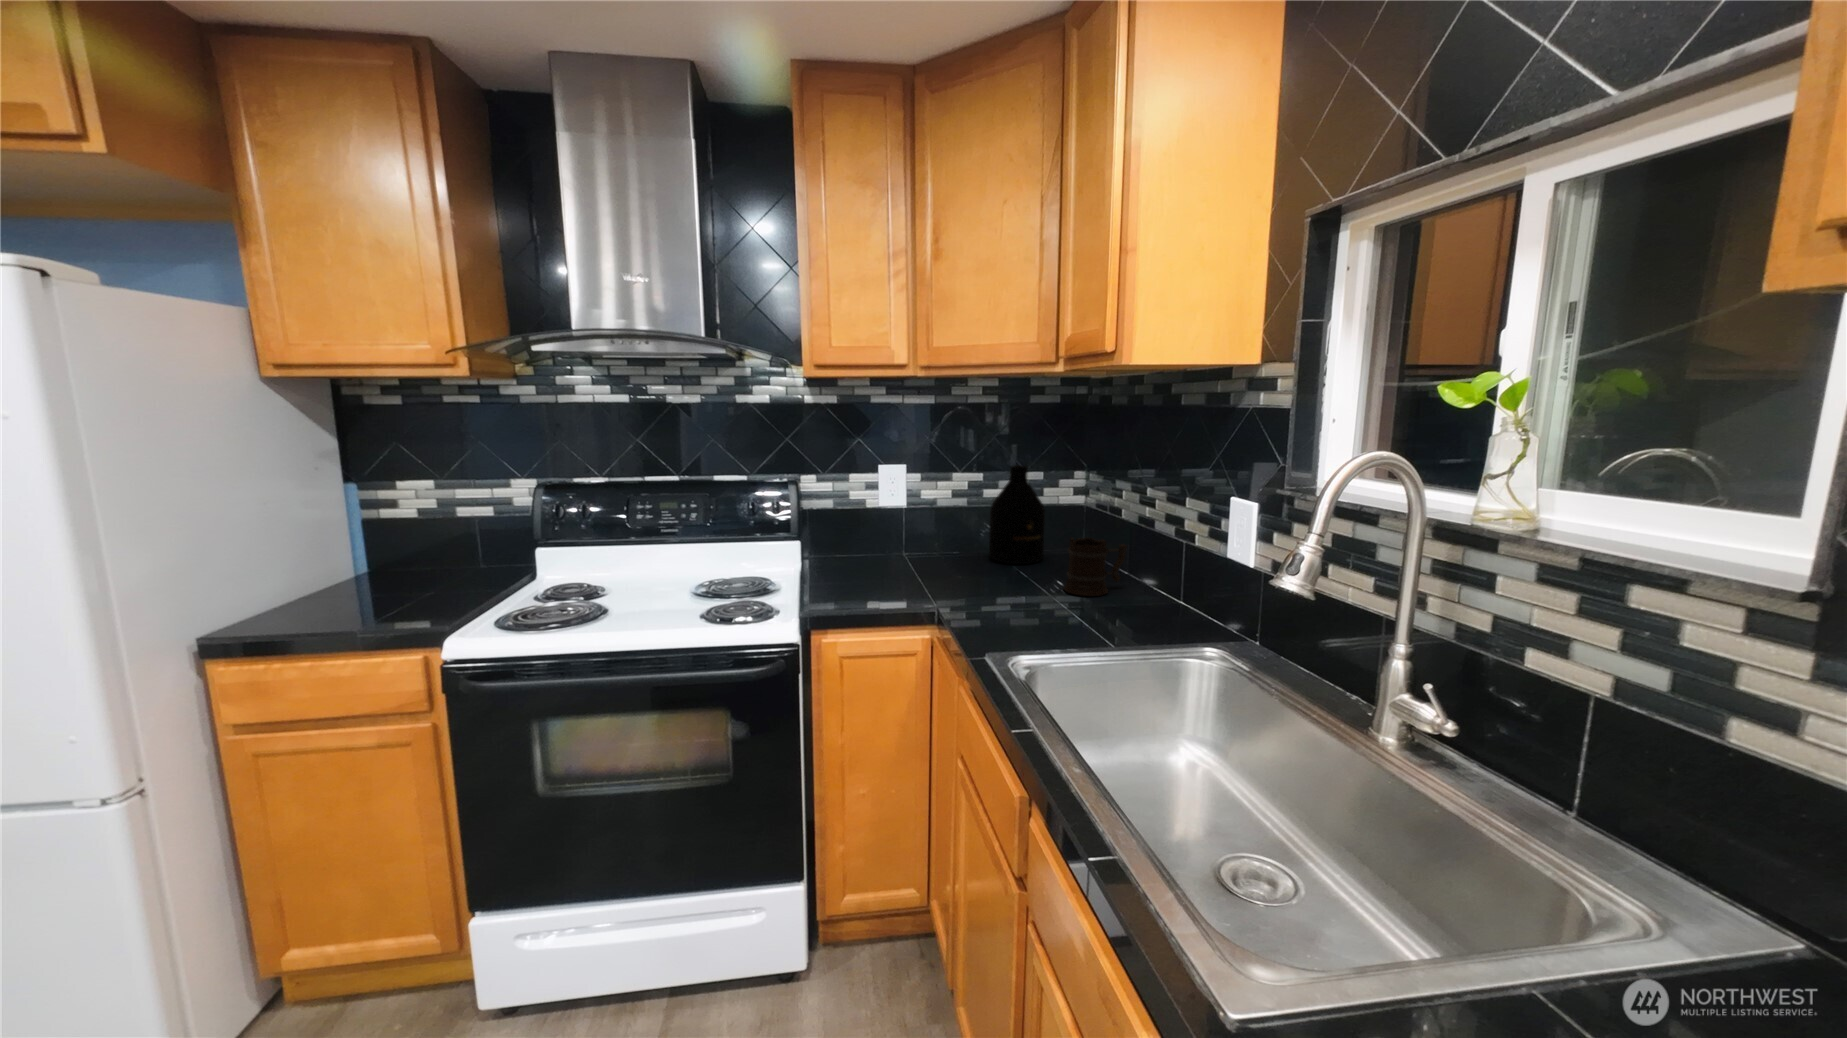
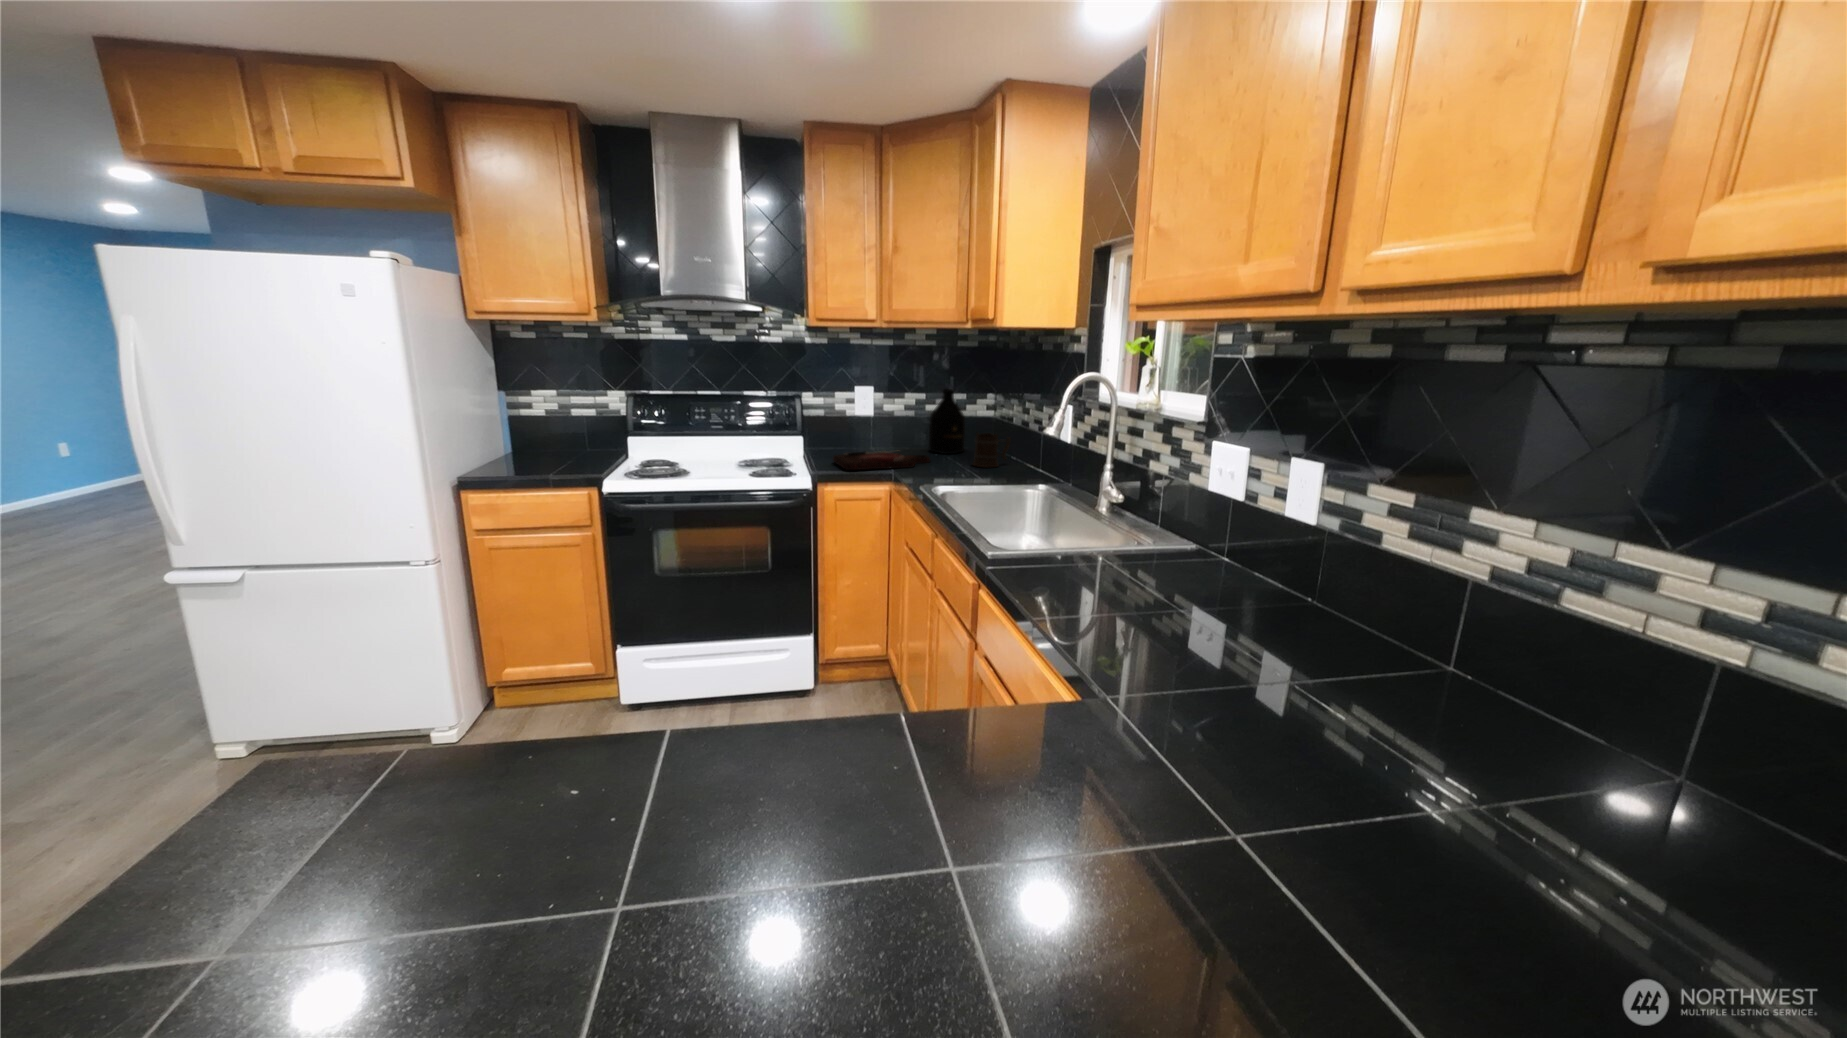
cutting board: none [841,567,995,605] -> present [833,450,931,470]

